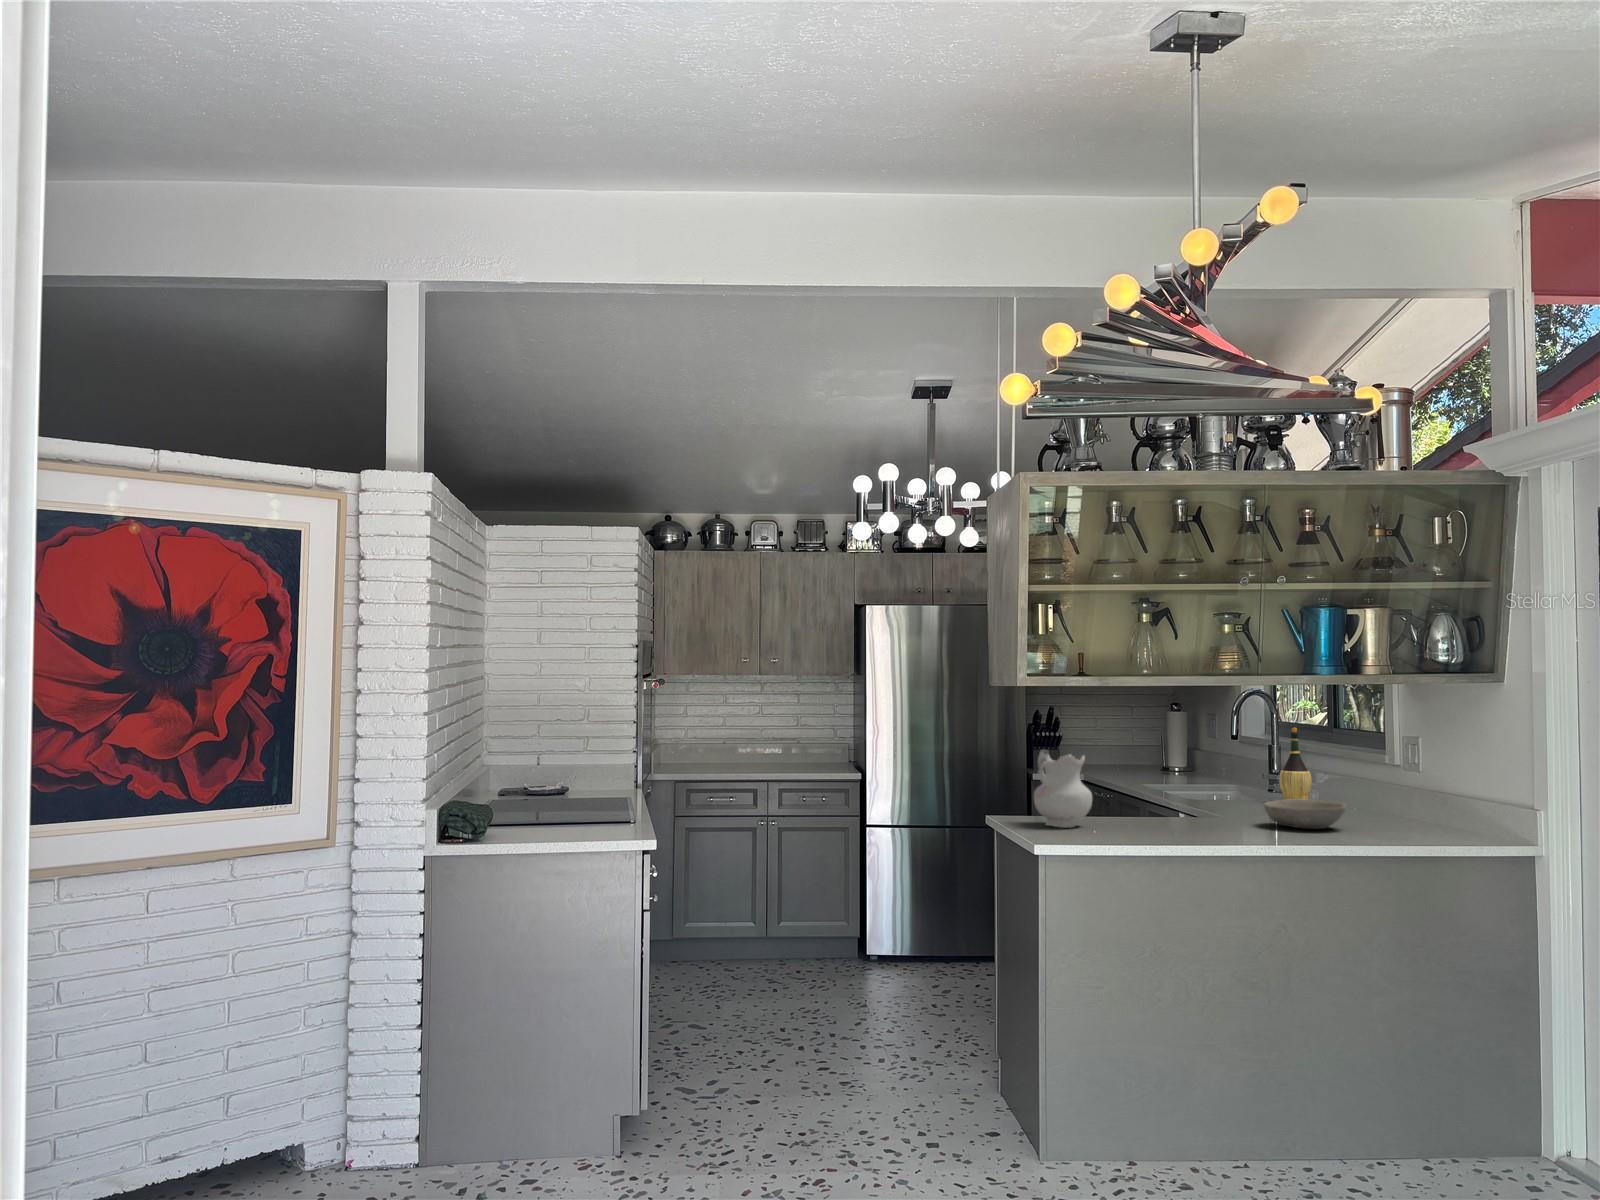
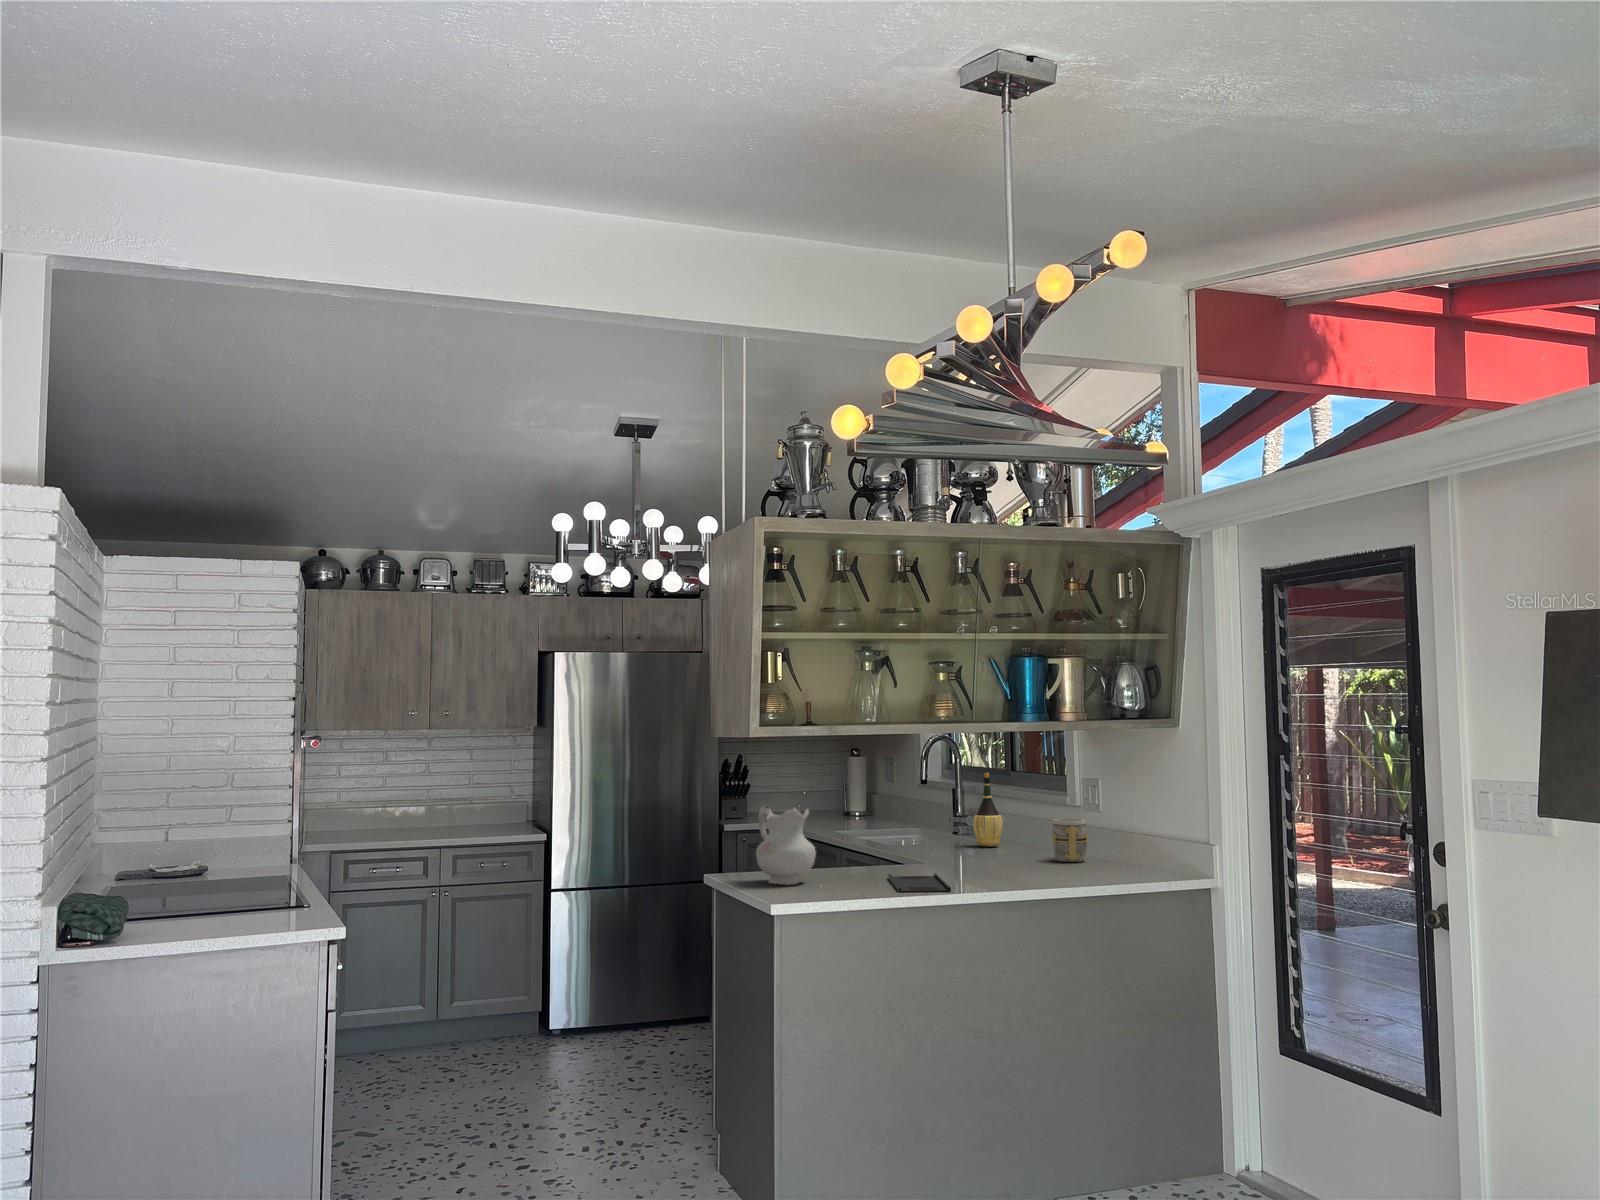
mug: none [1357,776,1398,822] -> present [1052,818,1088,862]
bowl: present [1264,800,1347,829] -> none [974,845,1050,873]
tray: none [1169,823,1226,842] -> present [888,873,951,892]

